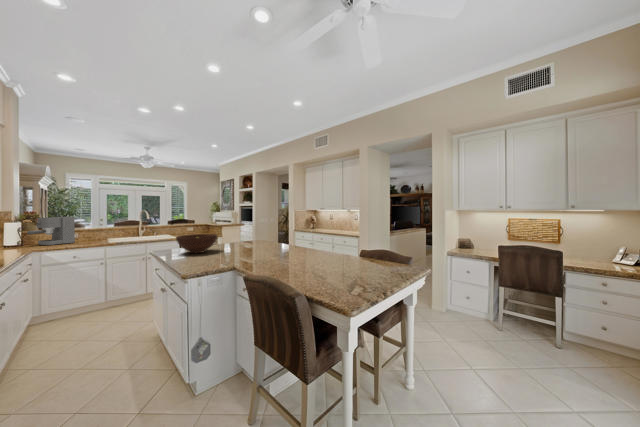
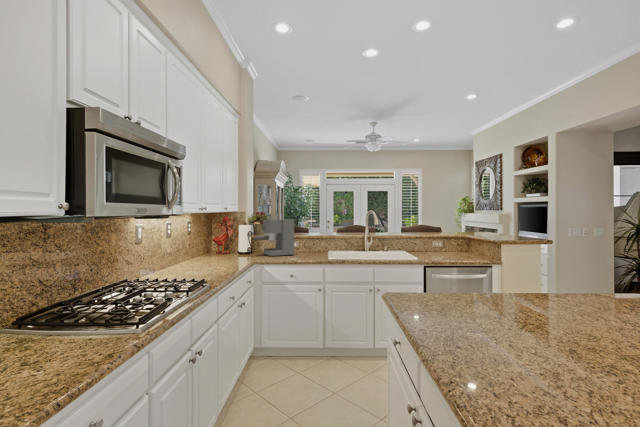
fruit bowl: present [176,234,217,253] -> none [444,272,571,338]

